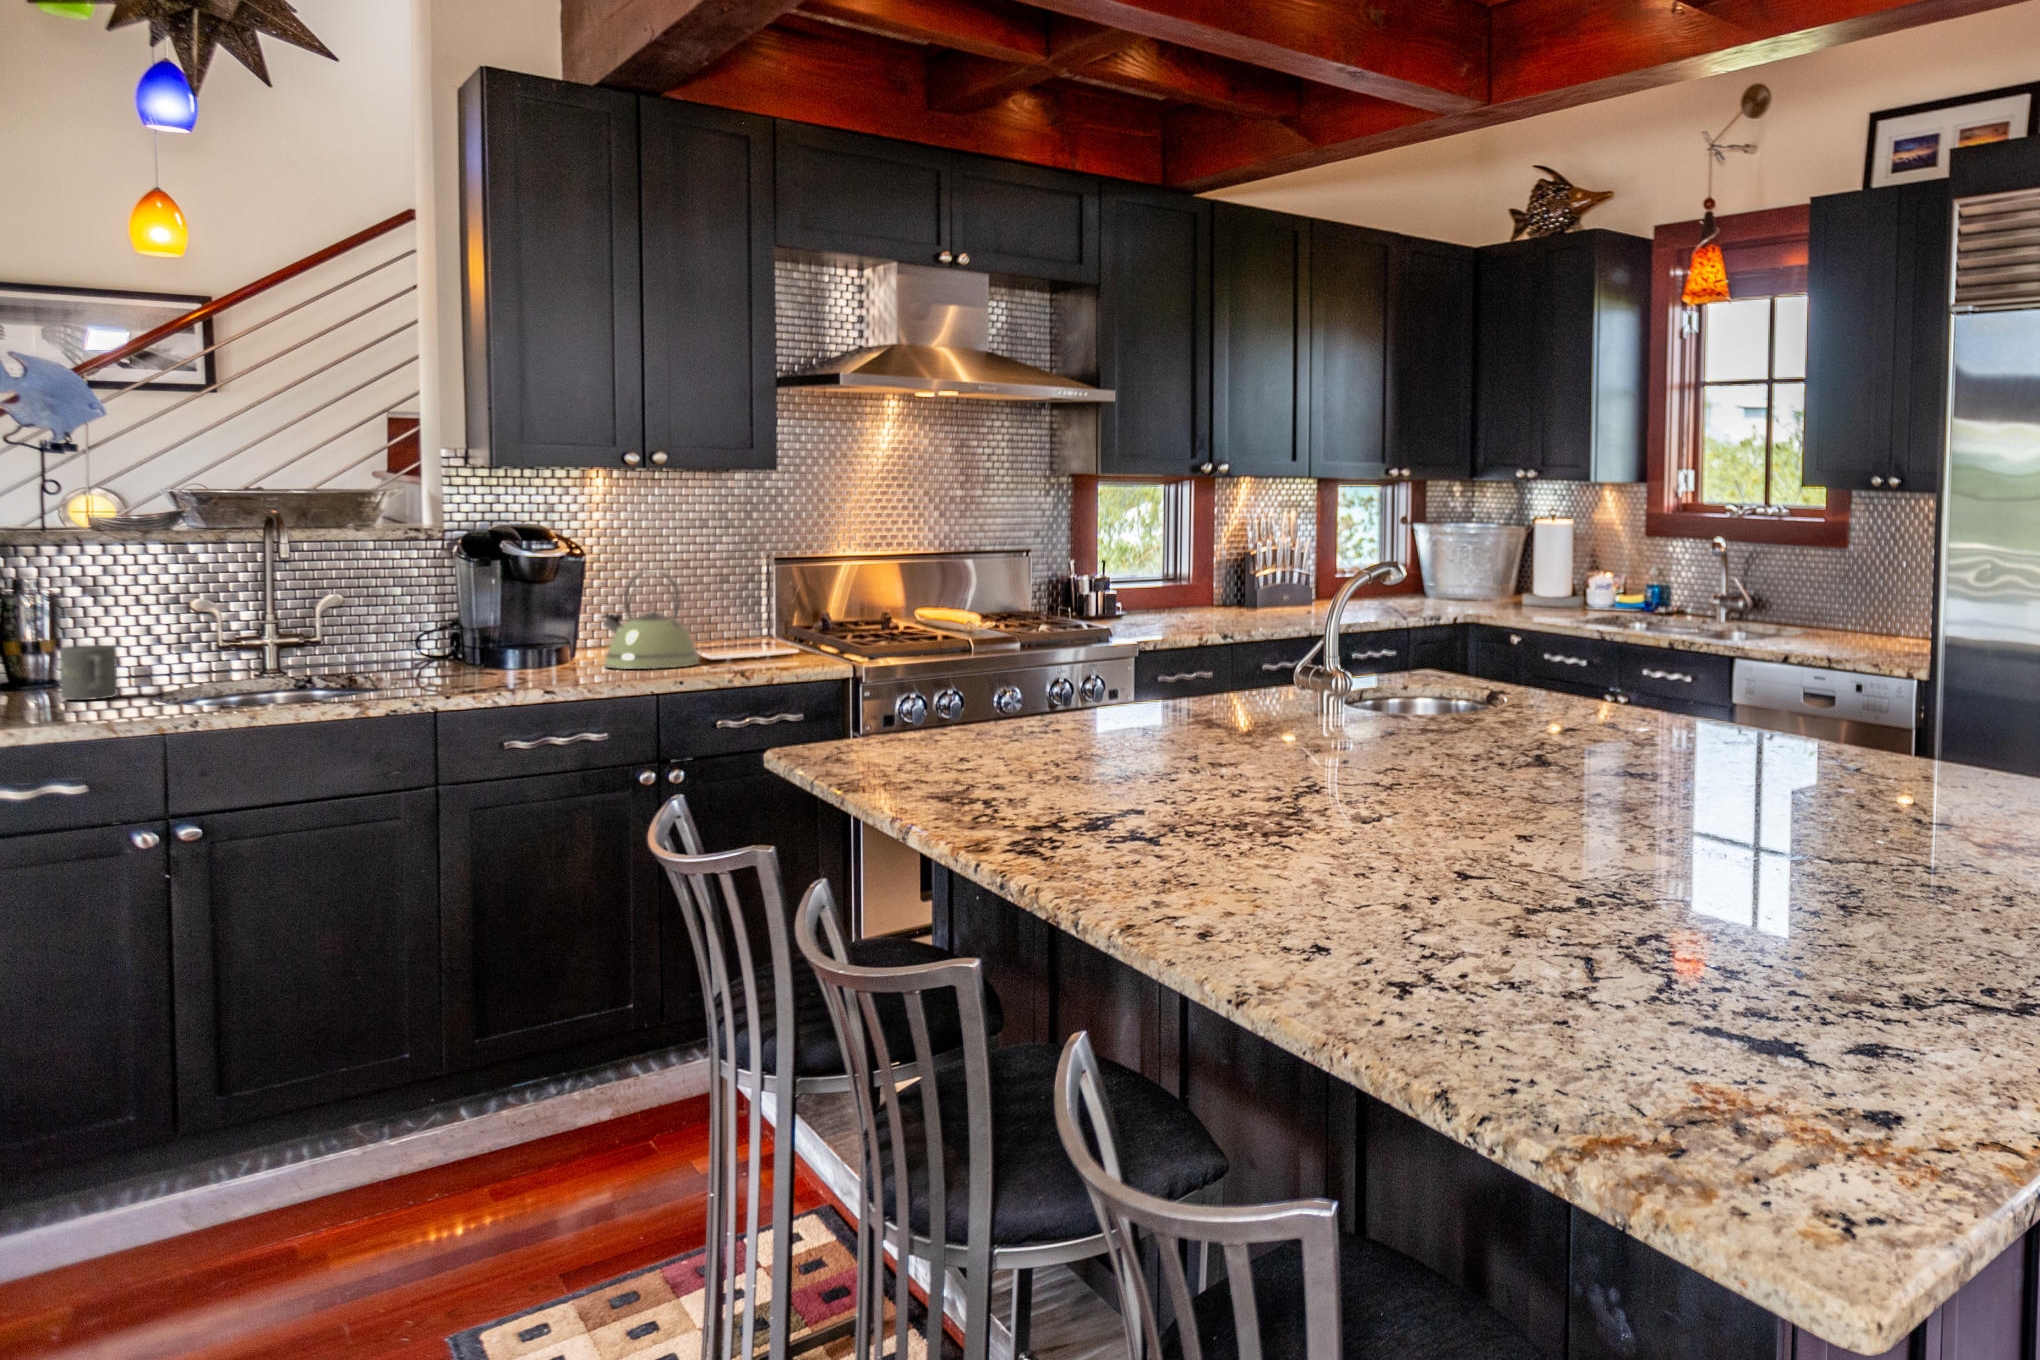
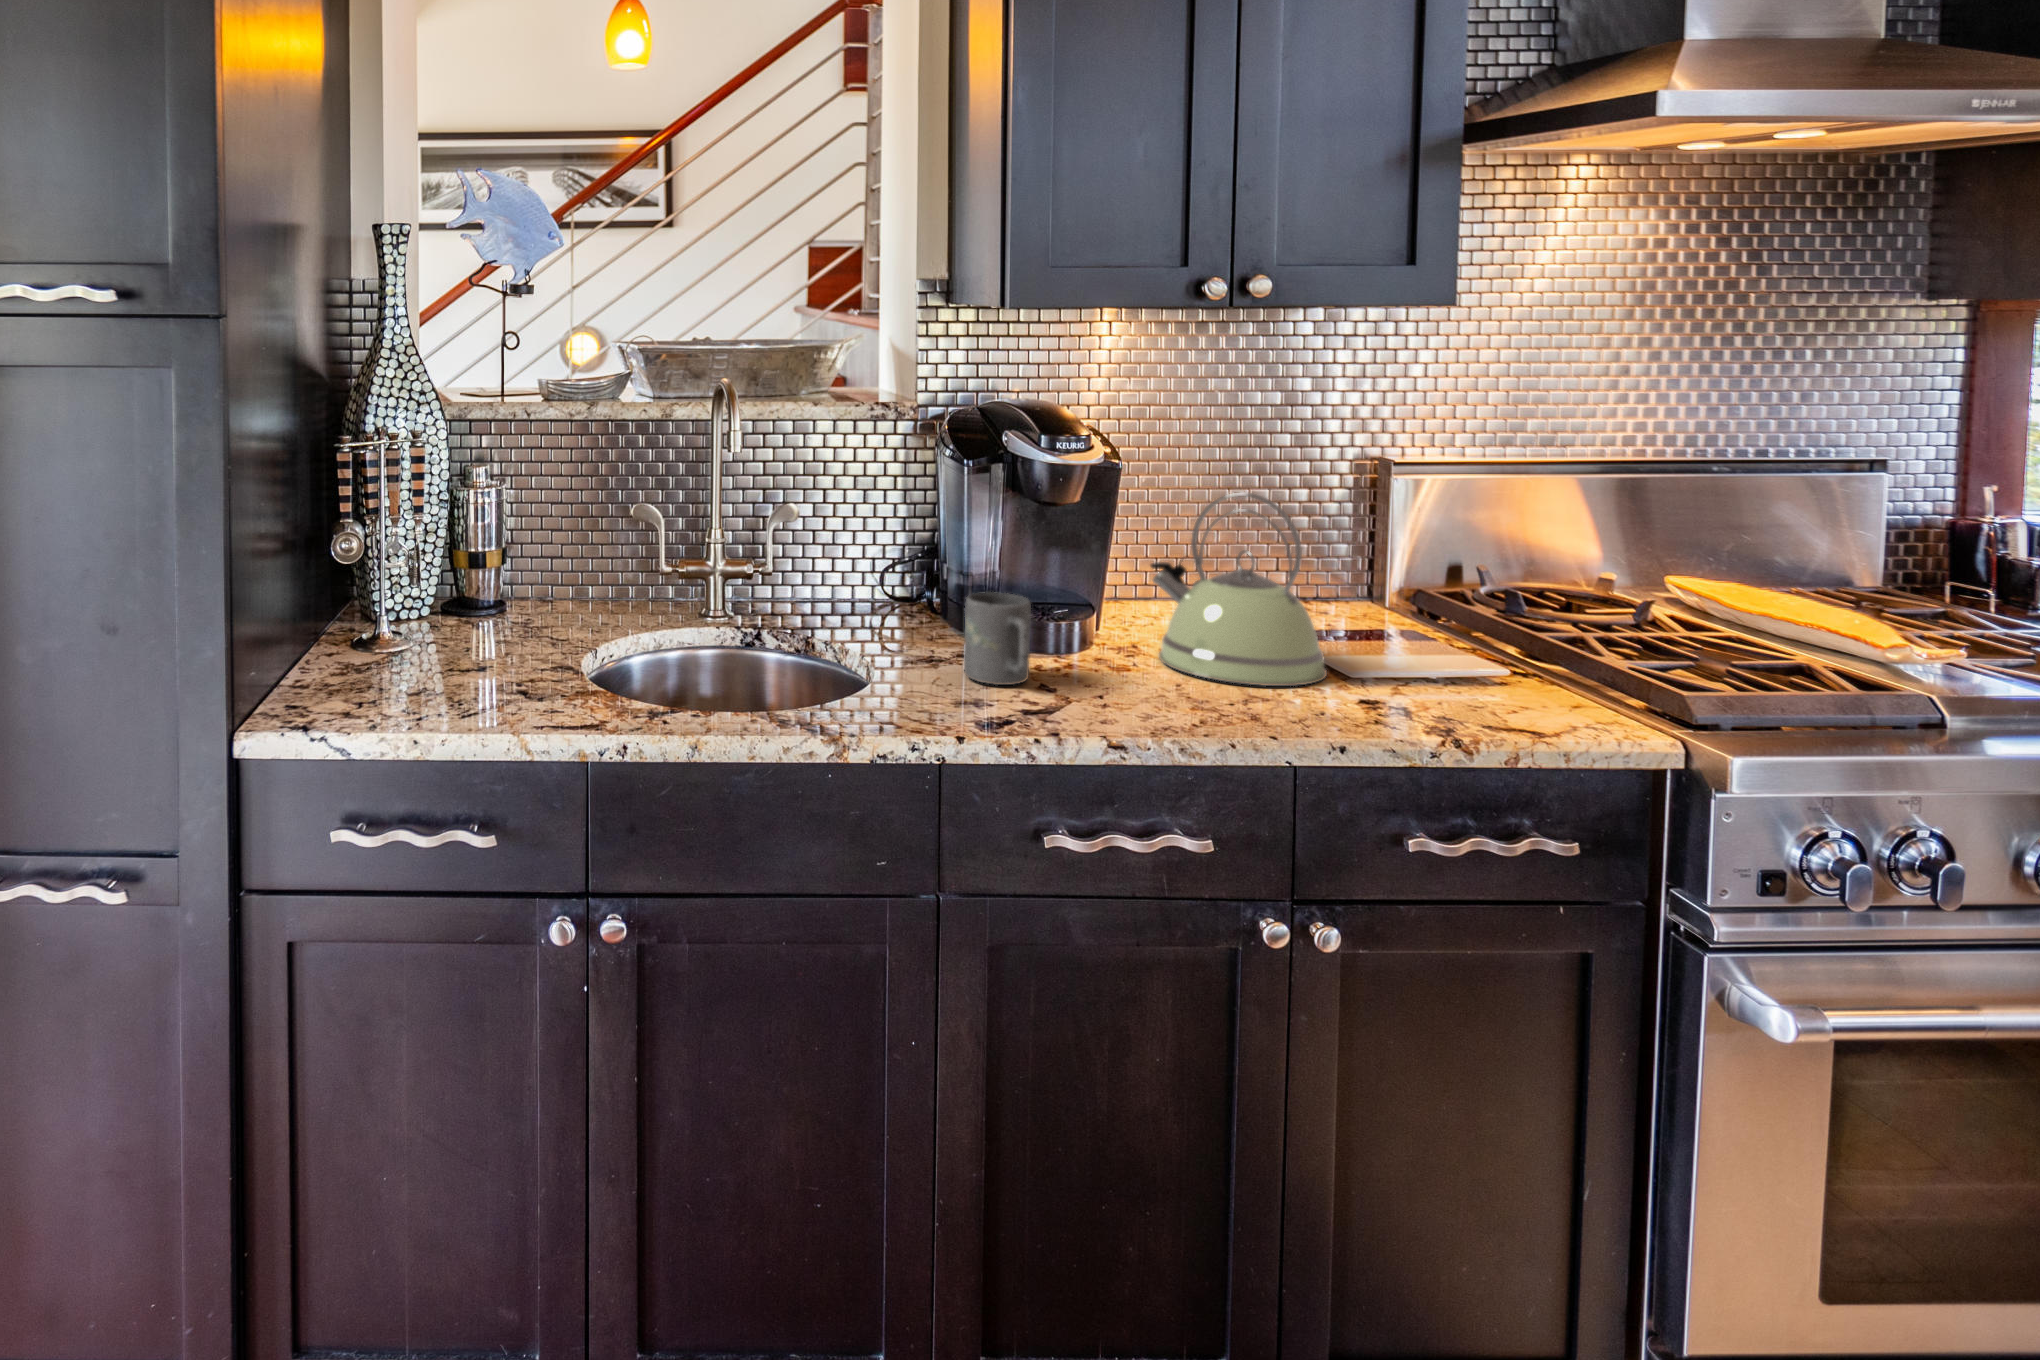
mug: present [60,645,117,700] -> present [964,592,1031,685]

